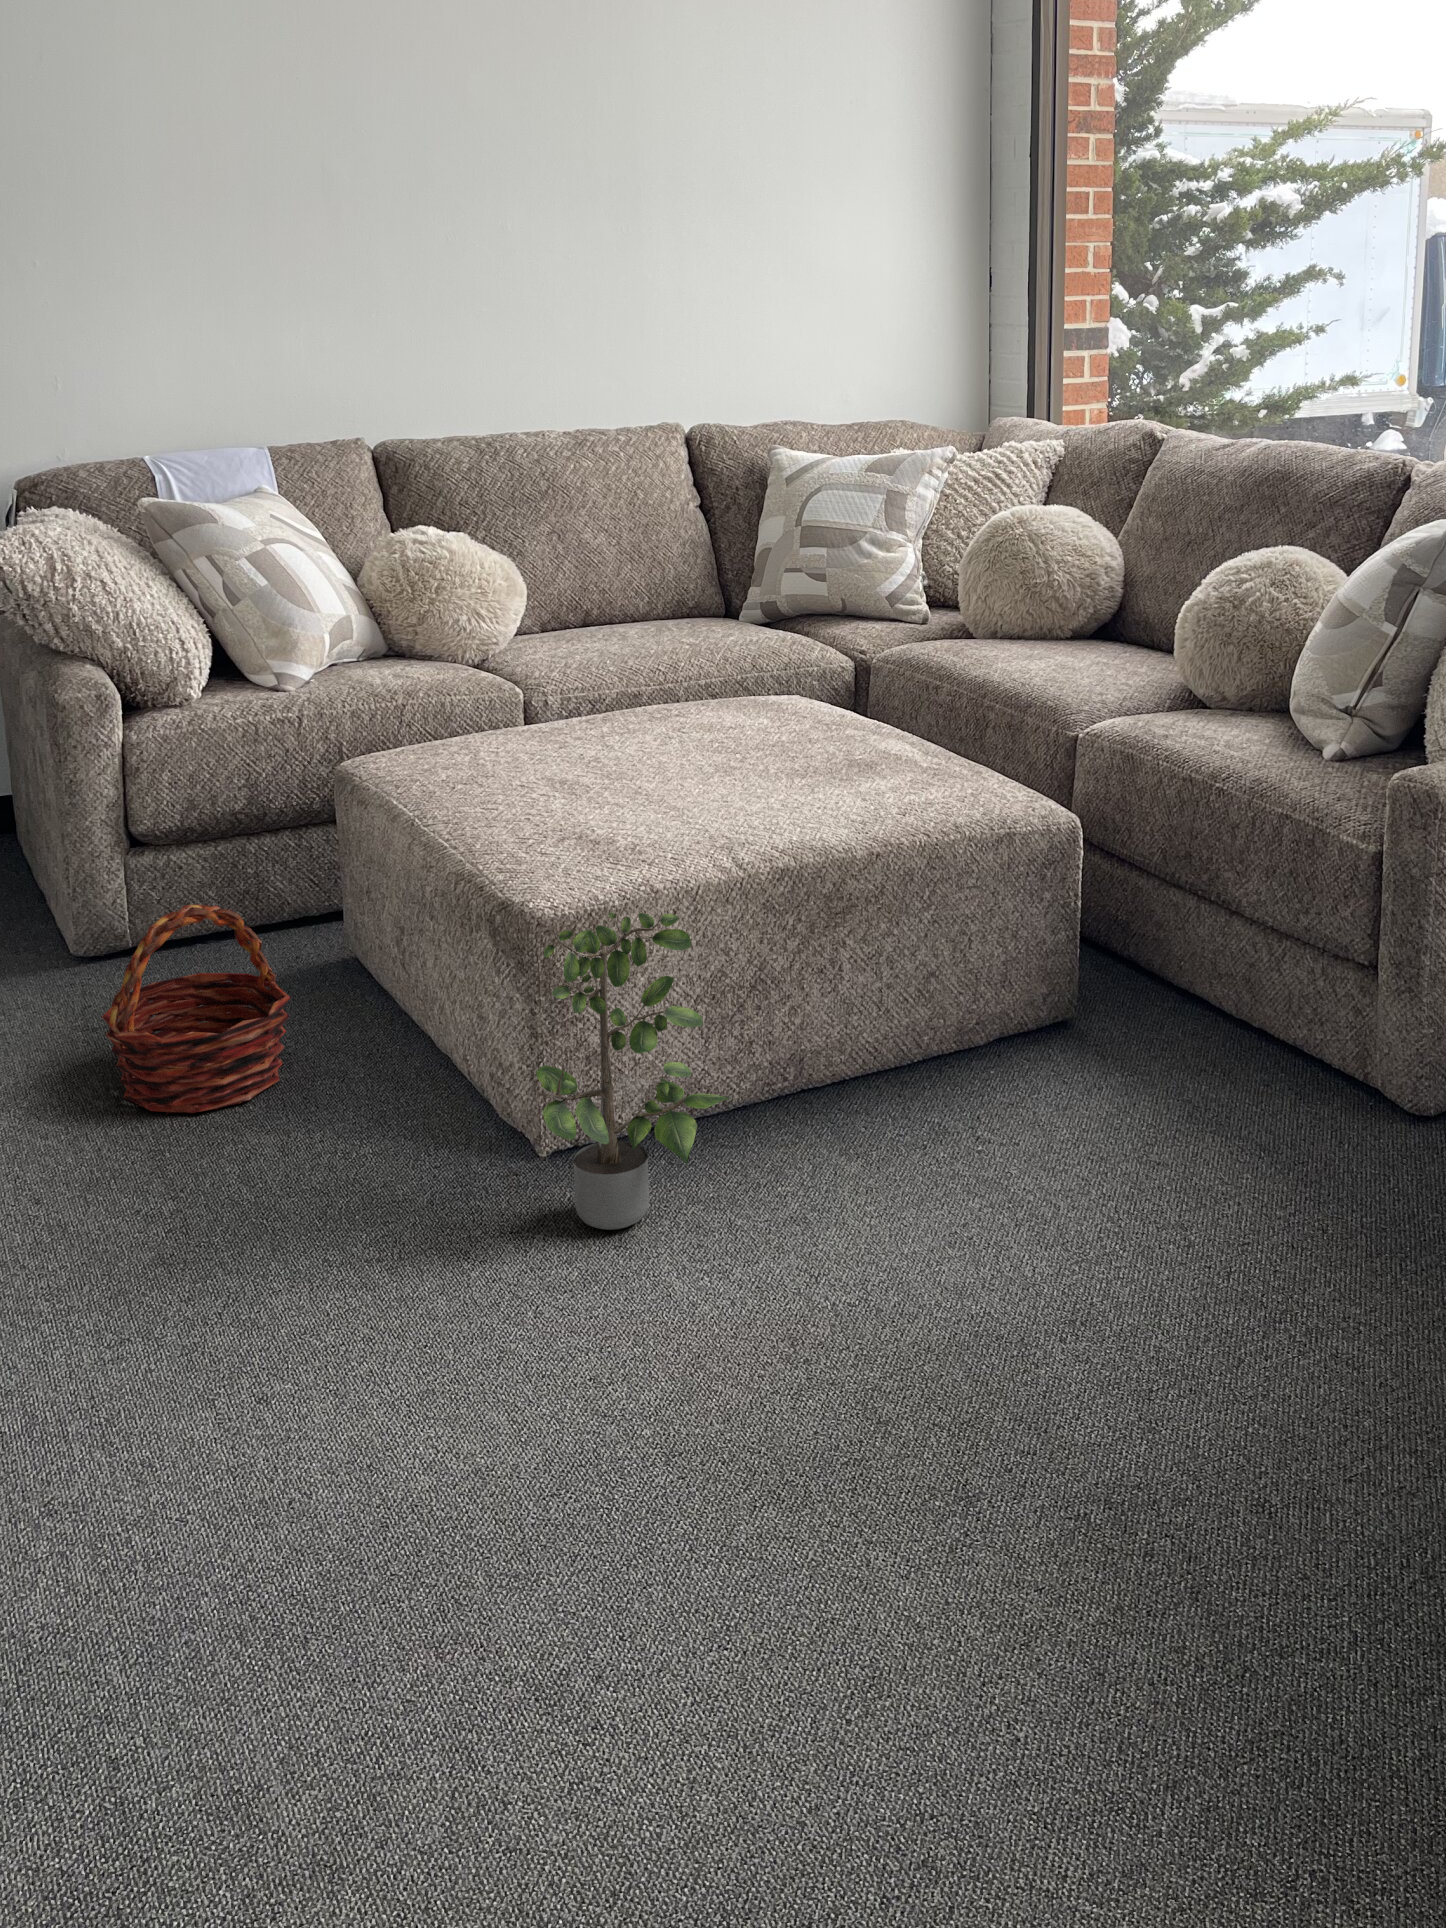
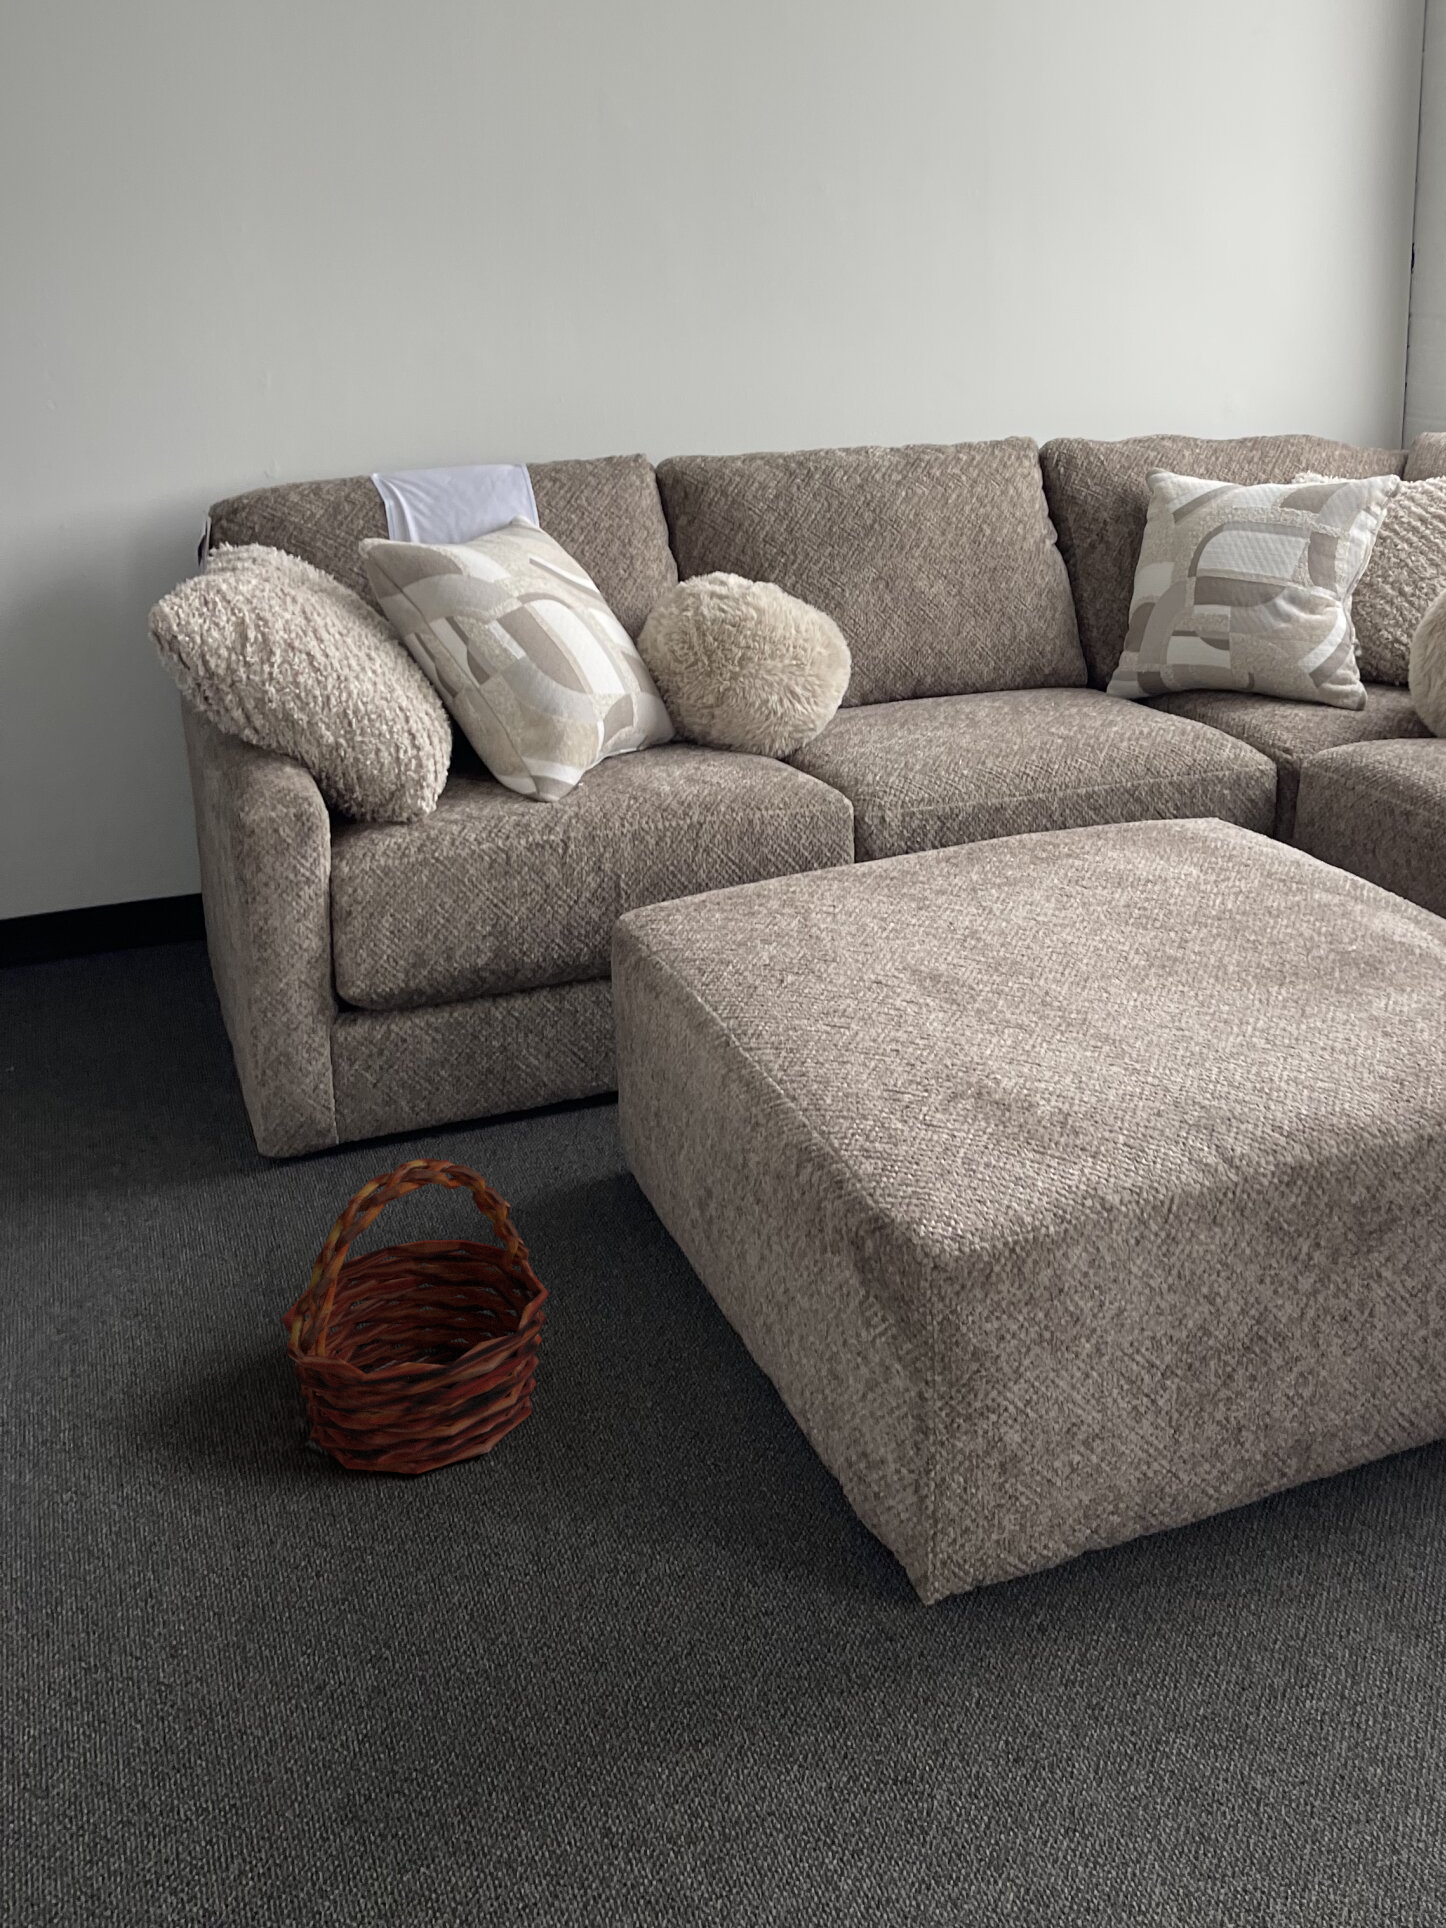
potted plant: present [536,912,731,1230] -> none [937,1278,1249,1787]

